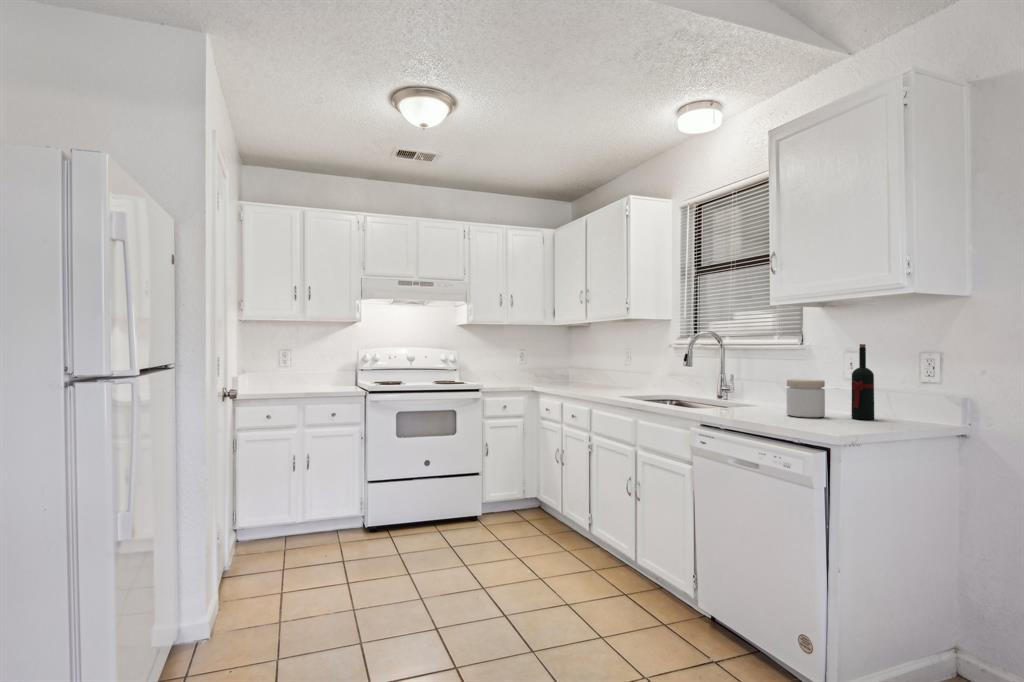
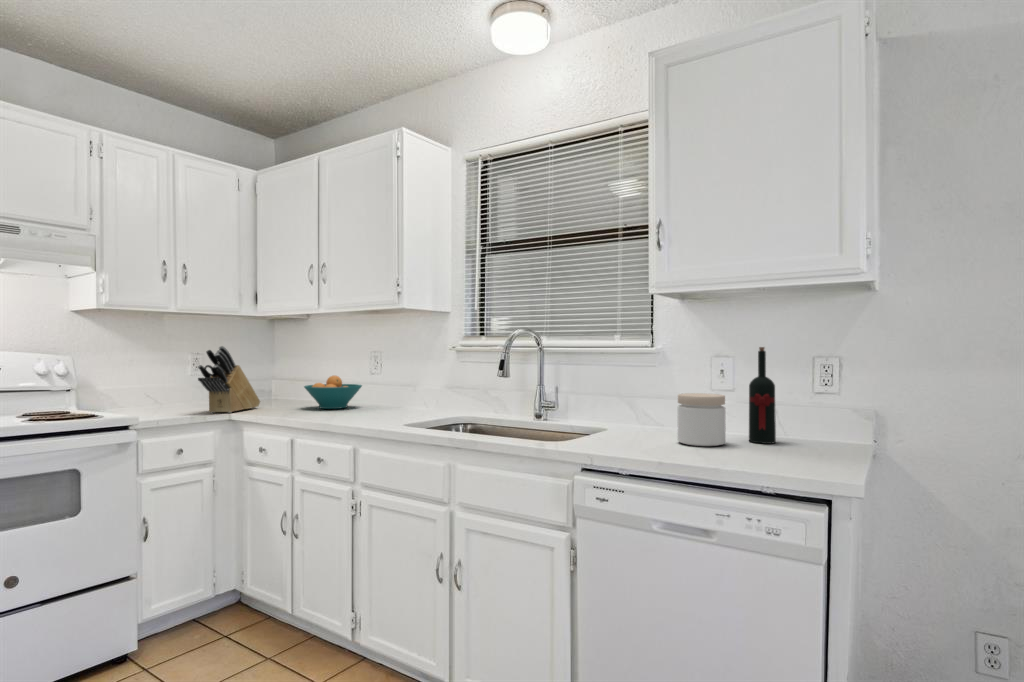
knife block: none [516,345,555,387] -> present [198,346,260,413]
fruit bowl: none [579,365,618,388] -> present [304,376,362,409]

